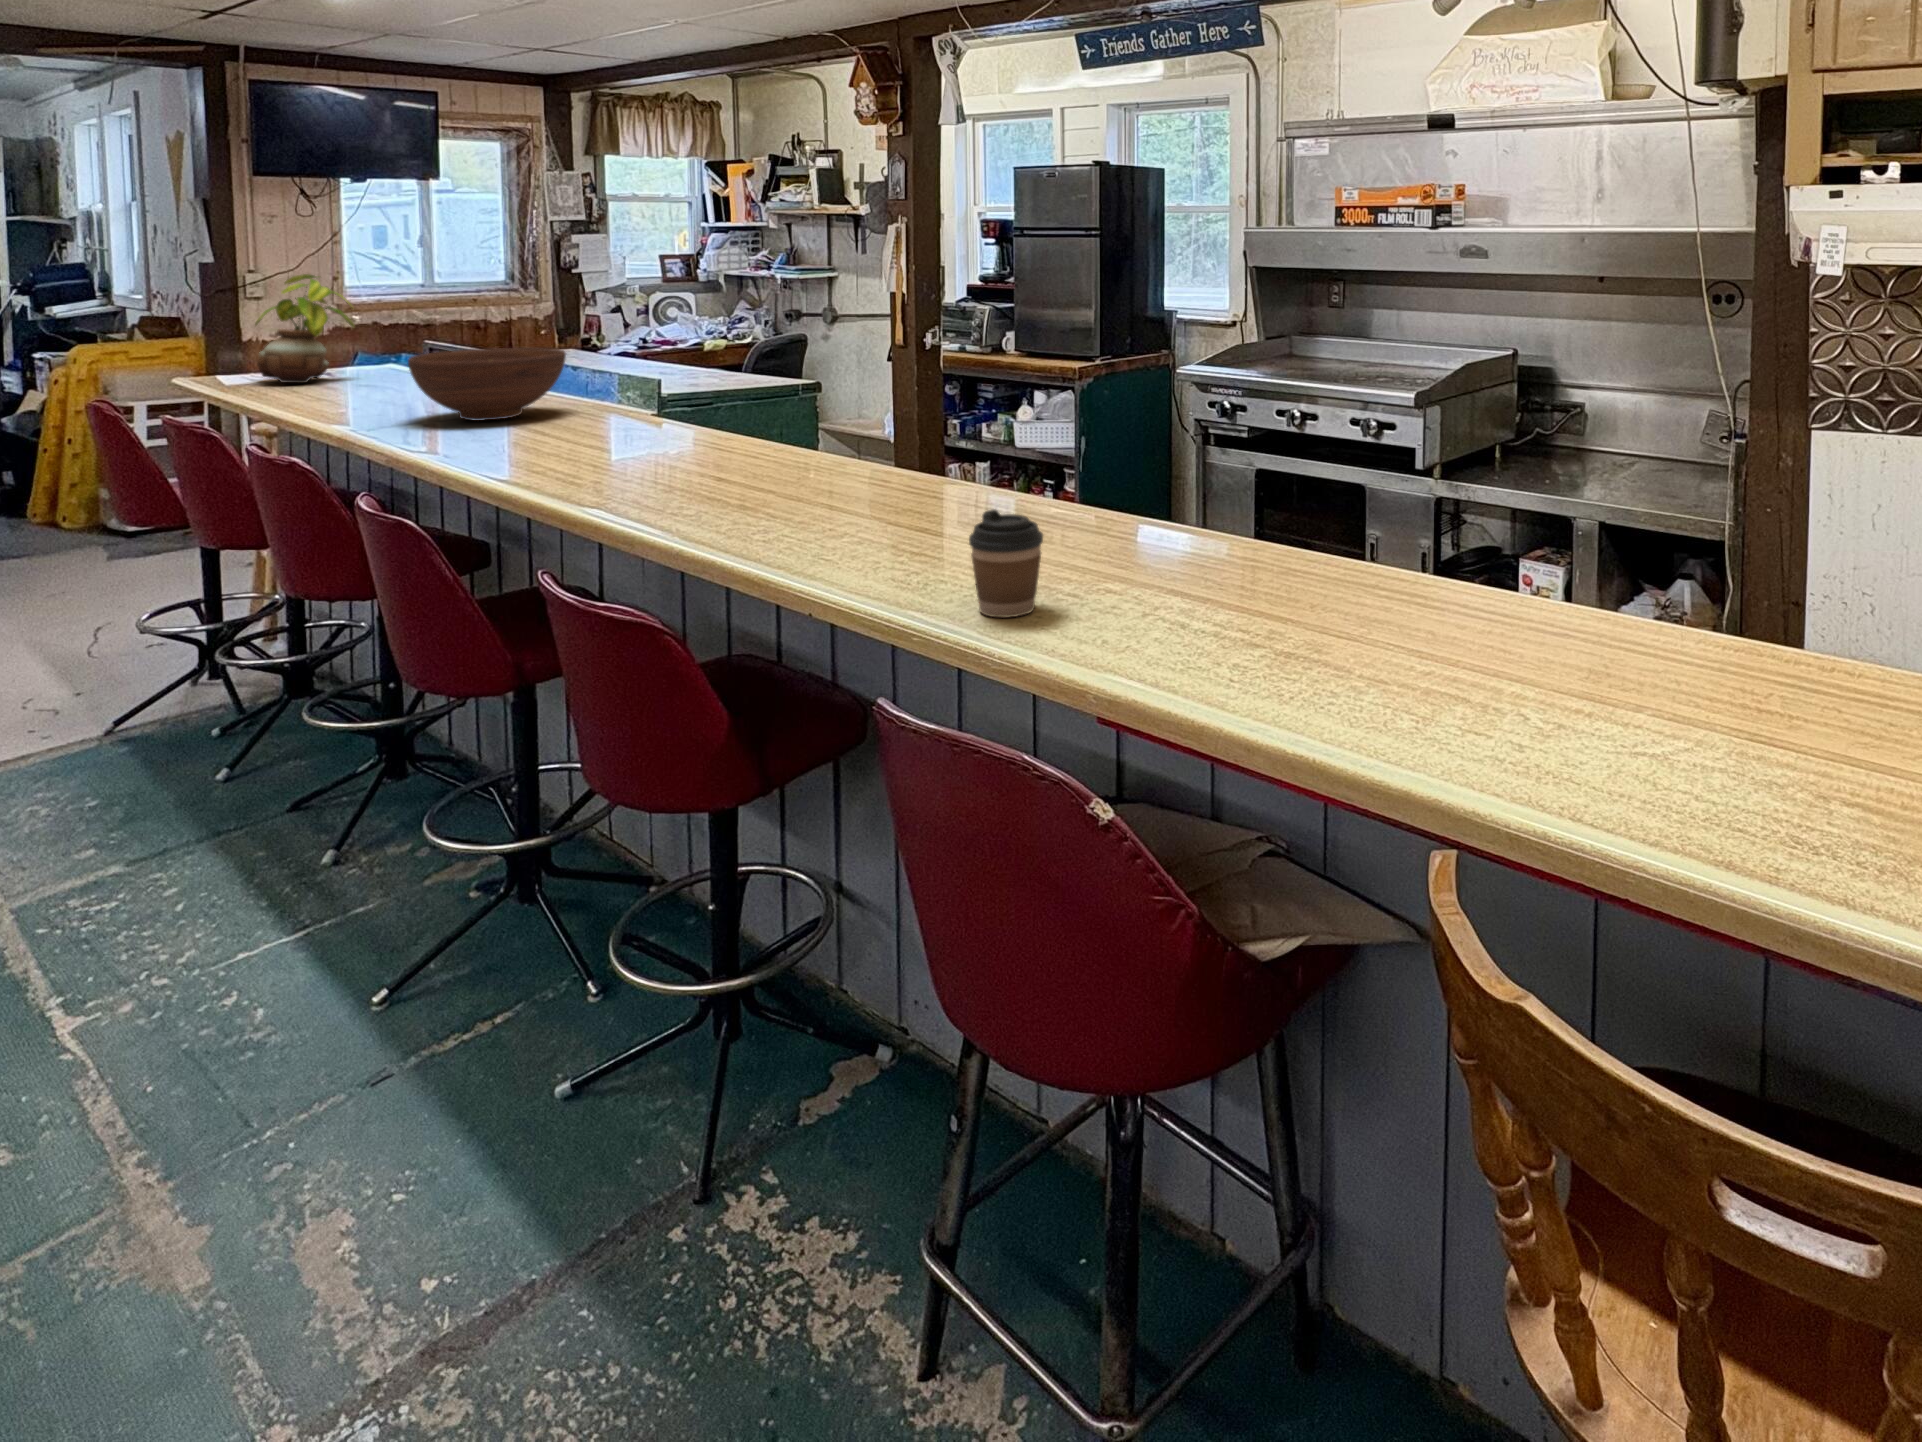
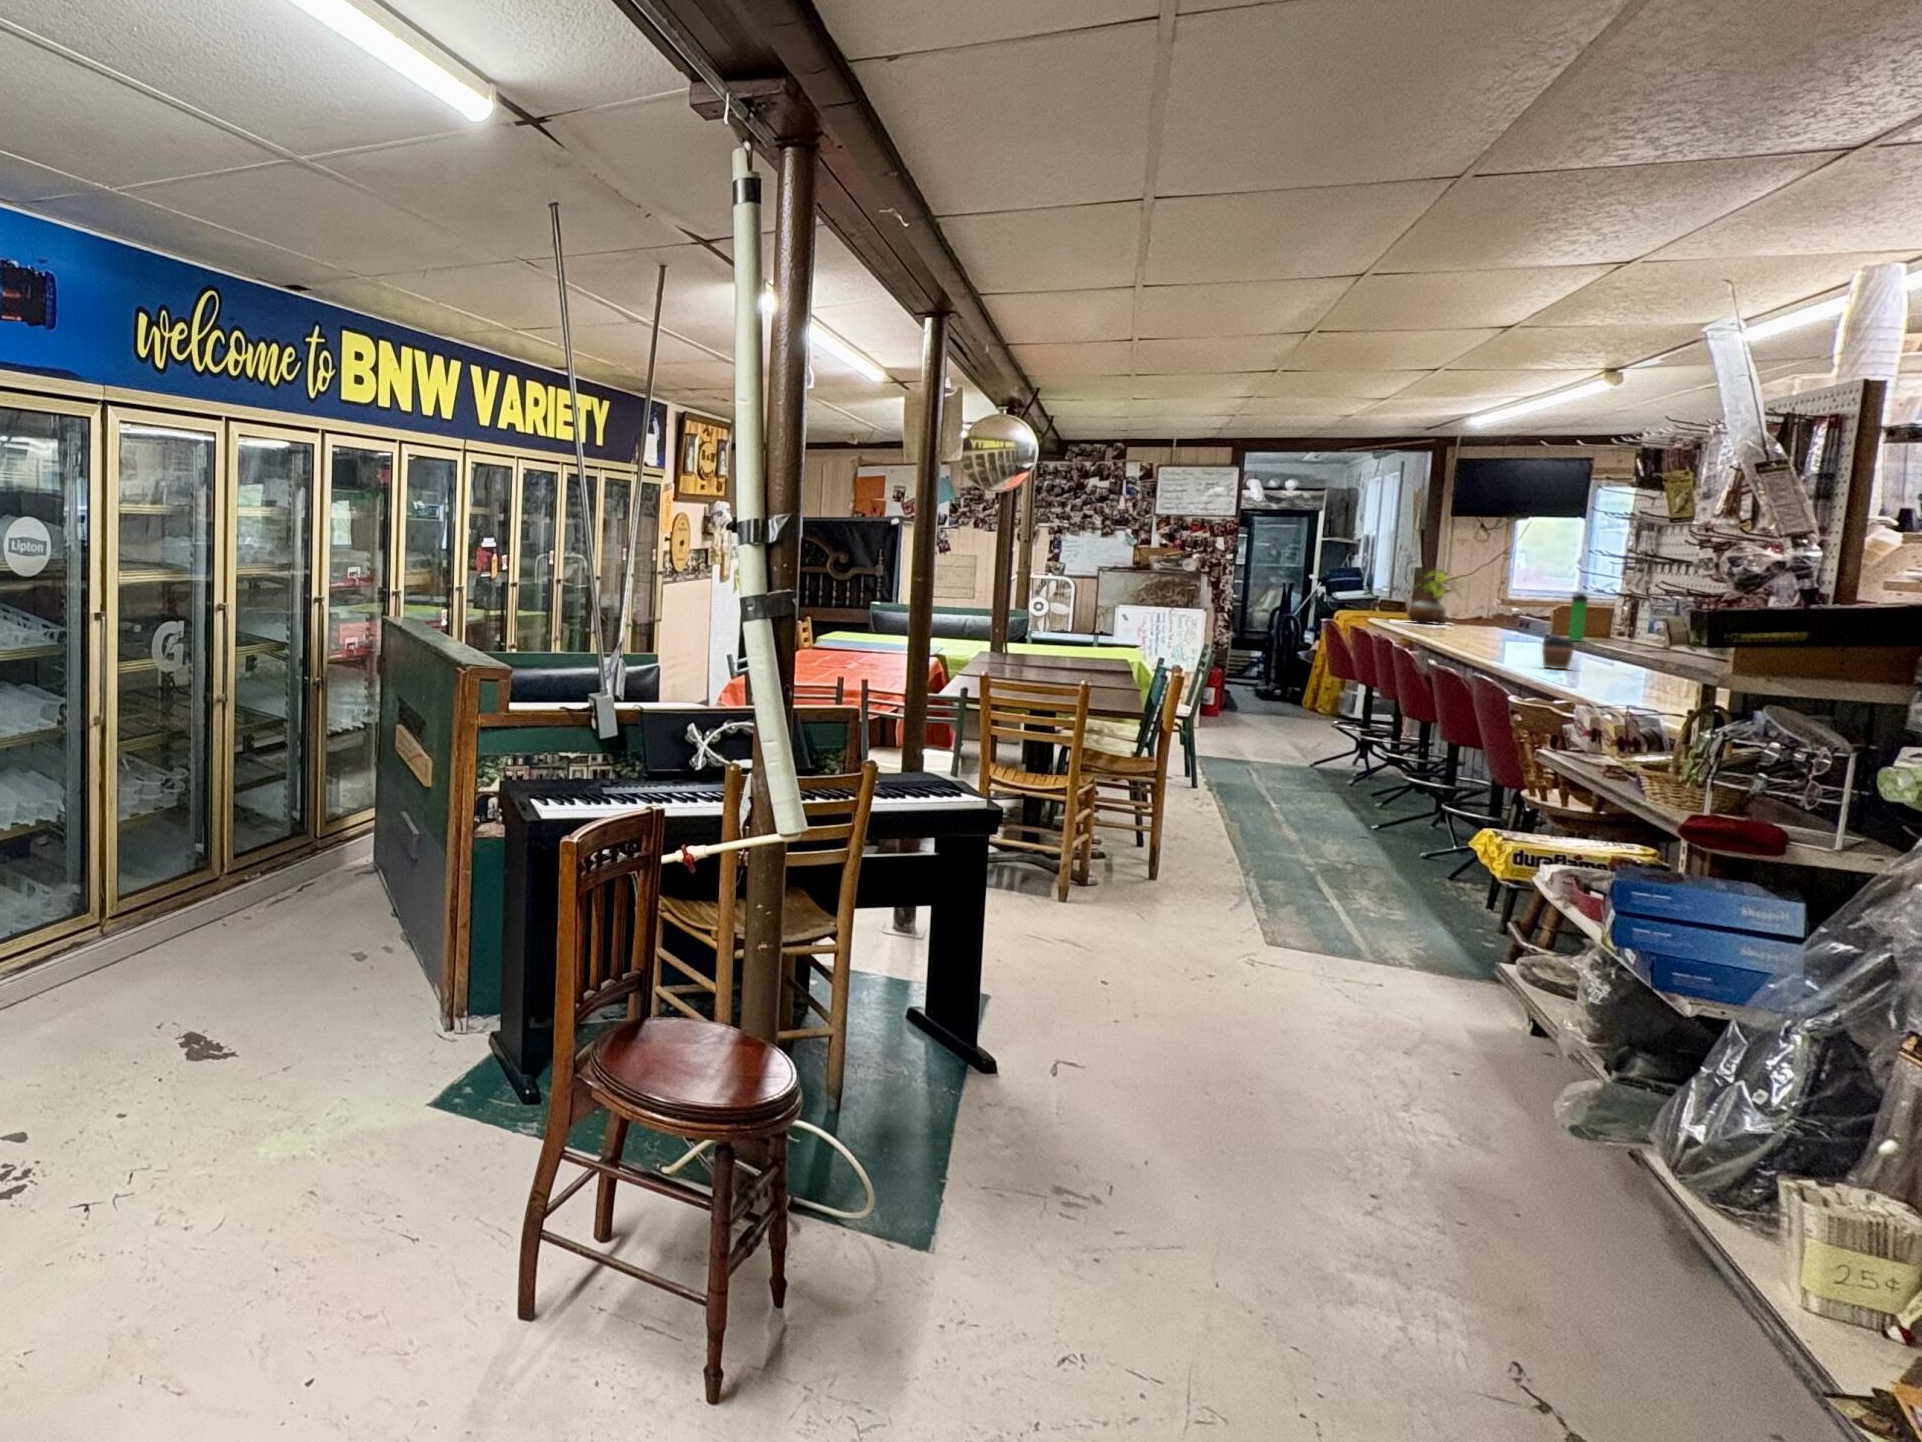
bottle: none [587,312,615,403] -> present [1568,593,1588,641]
fruit bowl: present [408,348,566,421] -> none [1455,604,1545,638]

